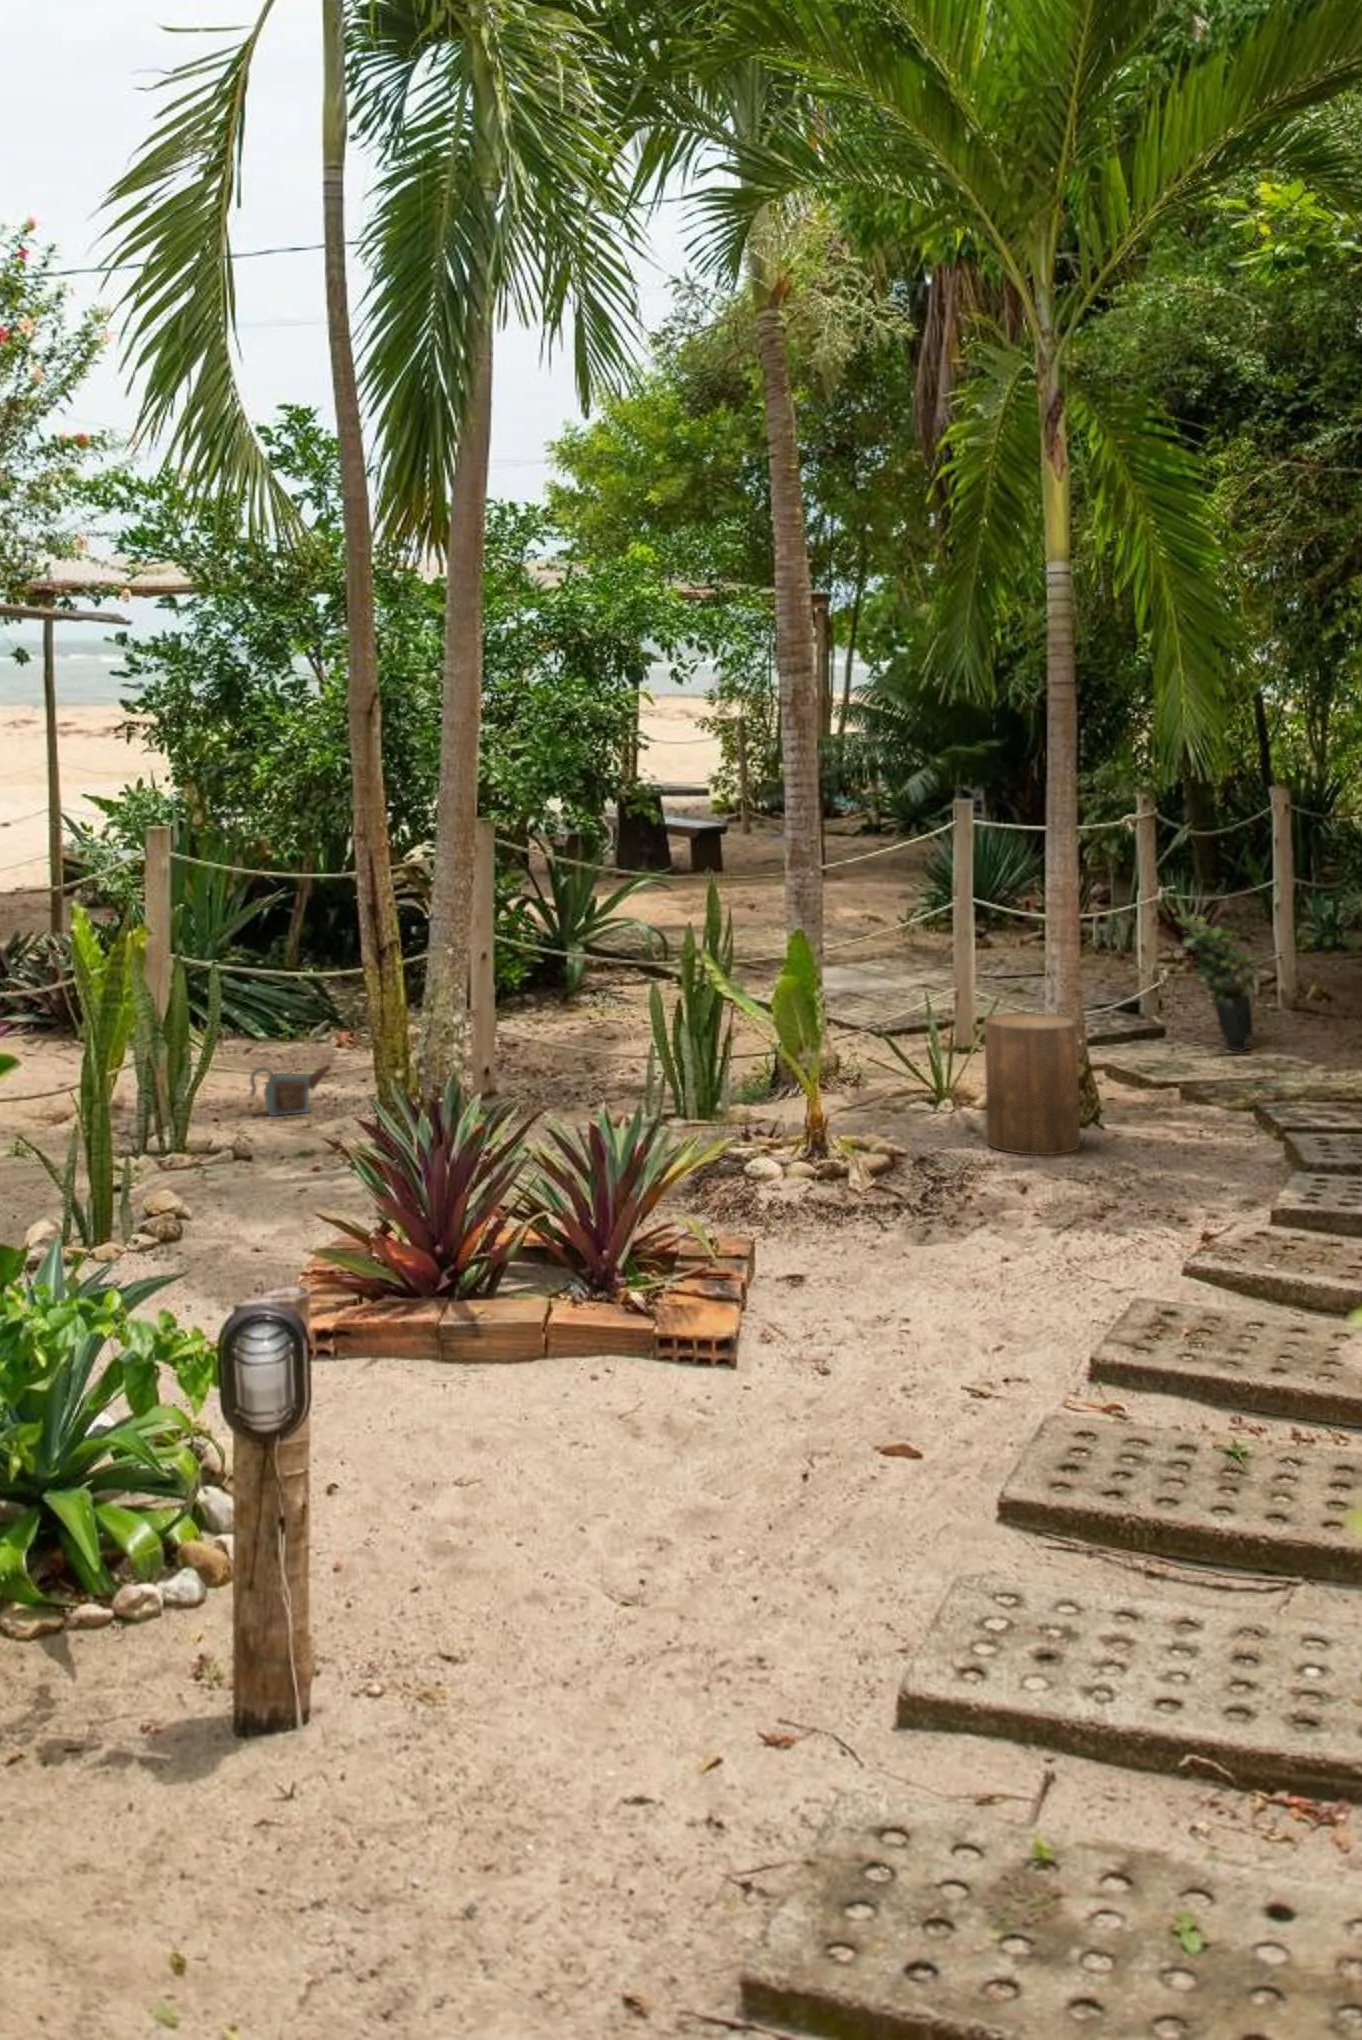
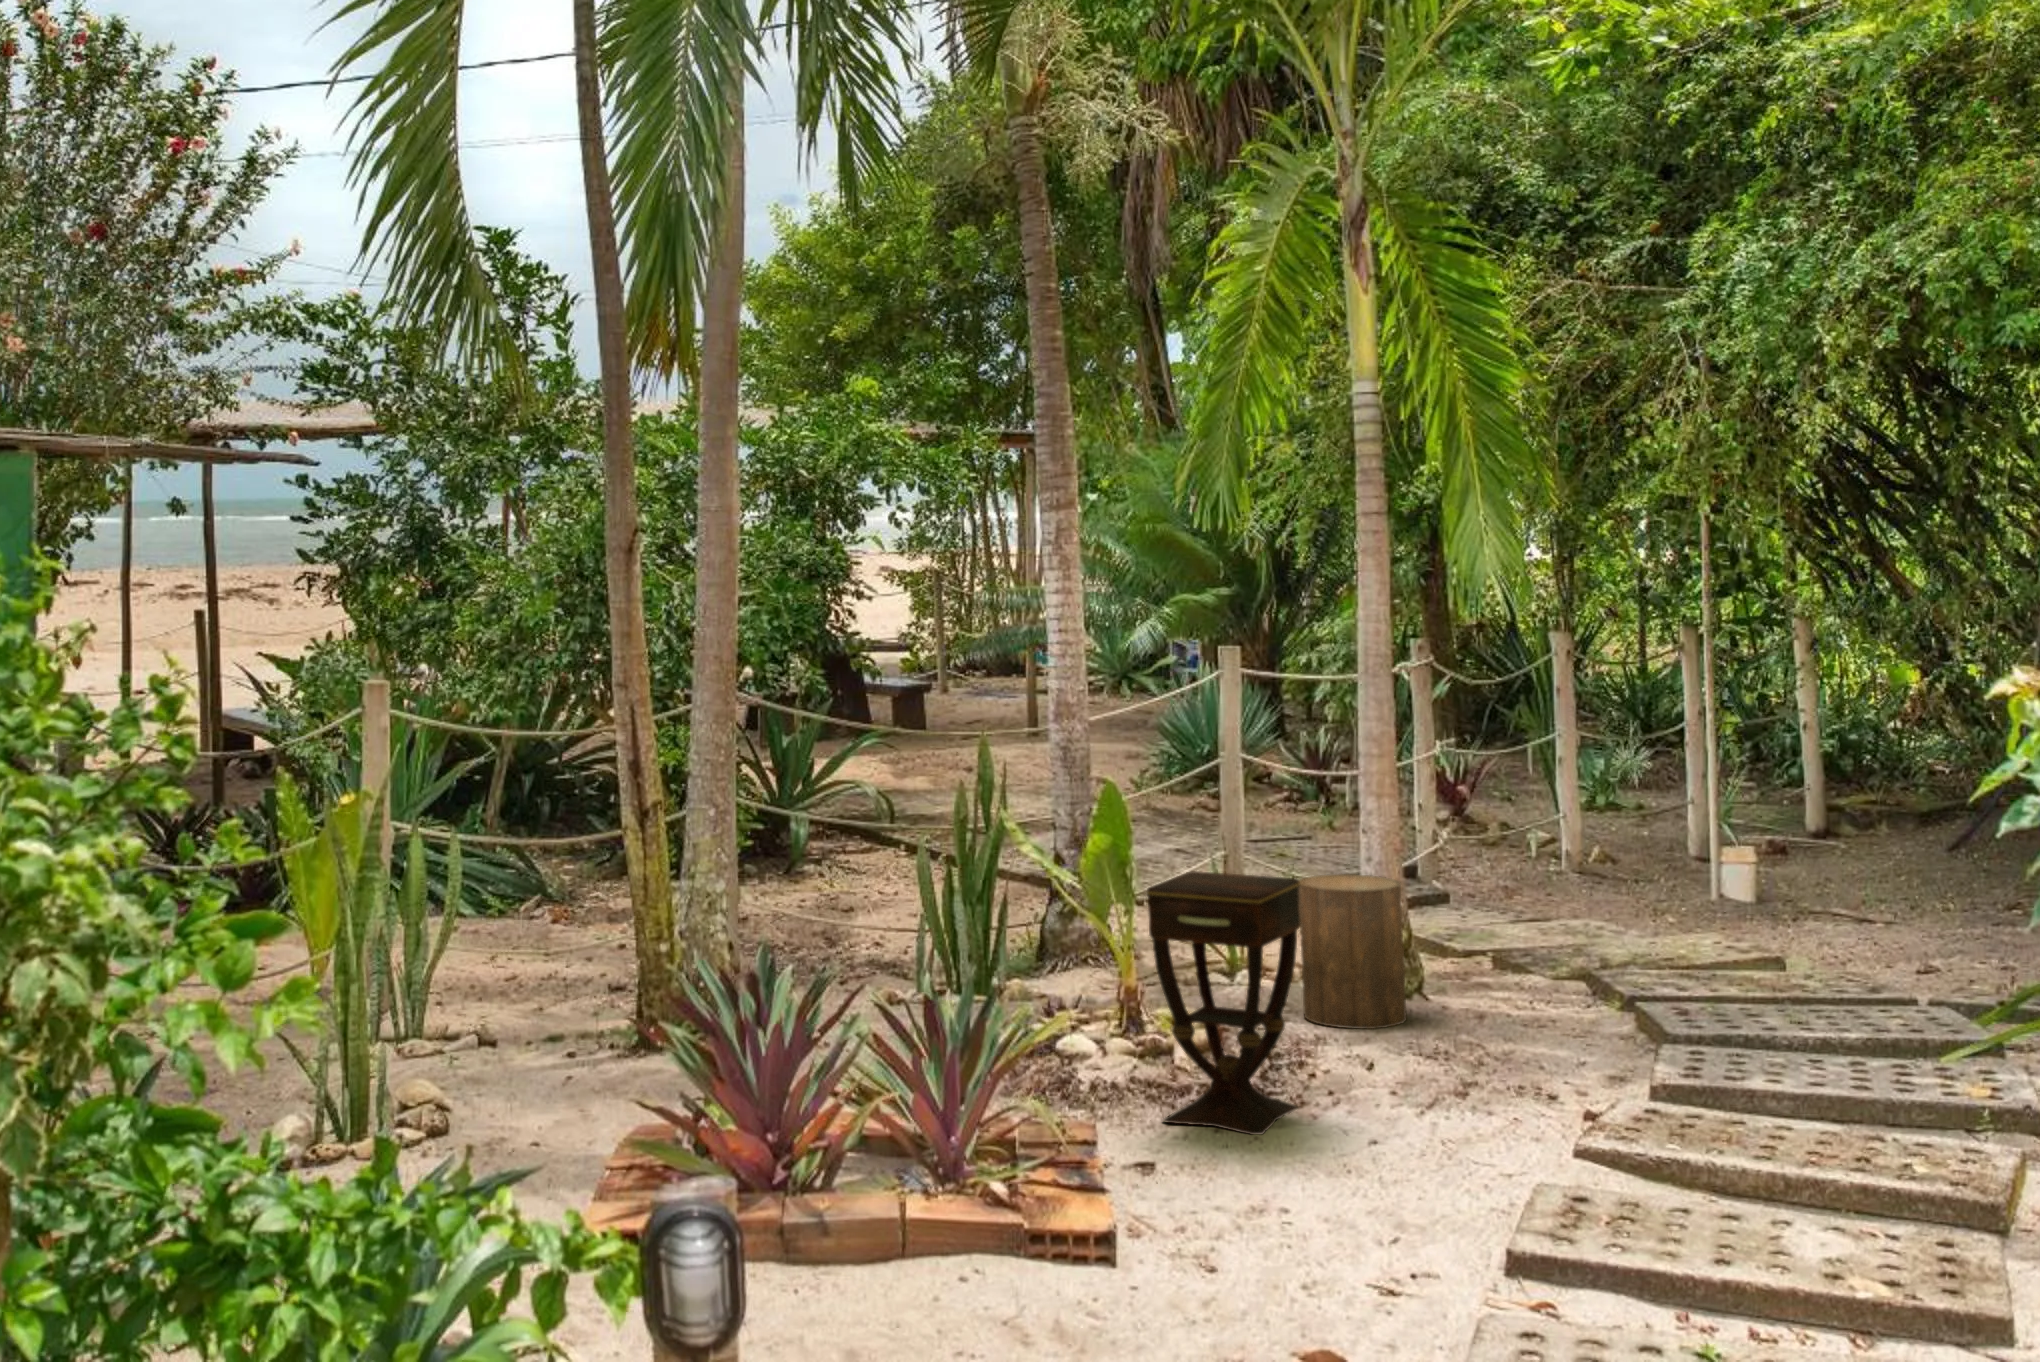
potted plant: present [1177,914,1257,1051] -> none [1468,764,1563,914]
side table: none [817,1009,961,1249] -> present [1146,871,1301,1135]
watering can: present [249,1065,331,1116] -> none [483,943,573,1001]

